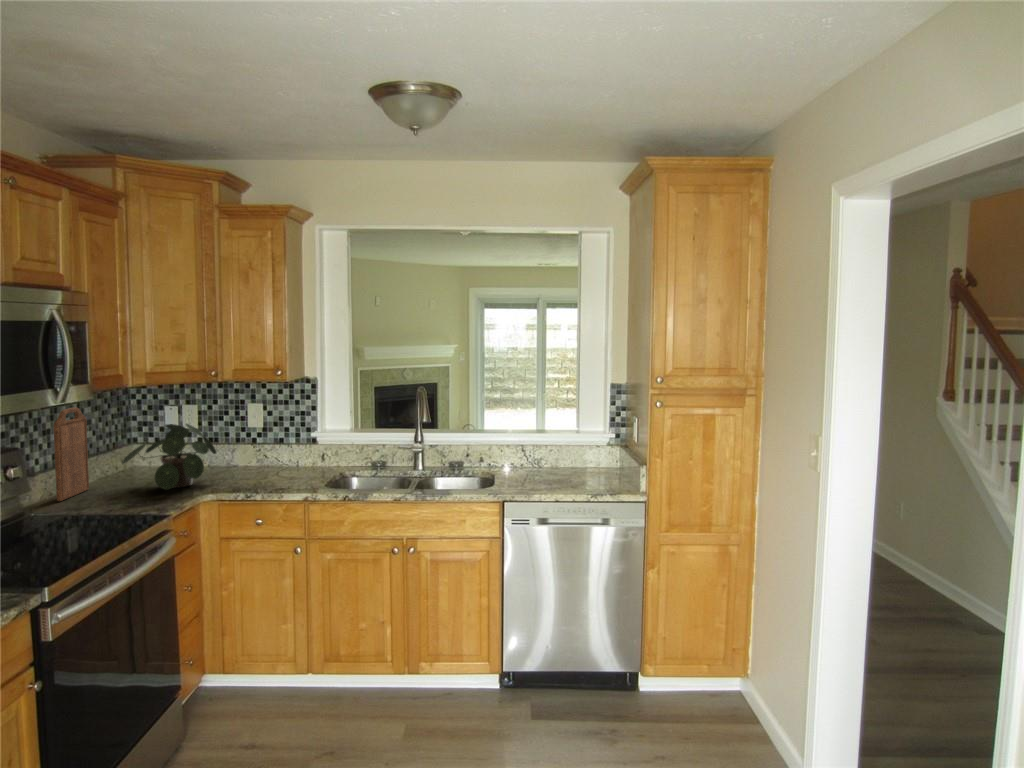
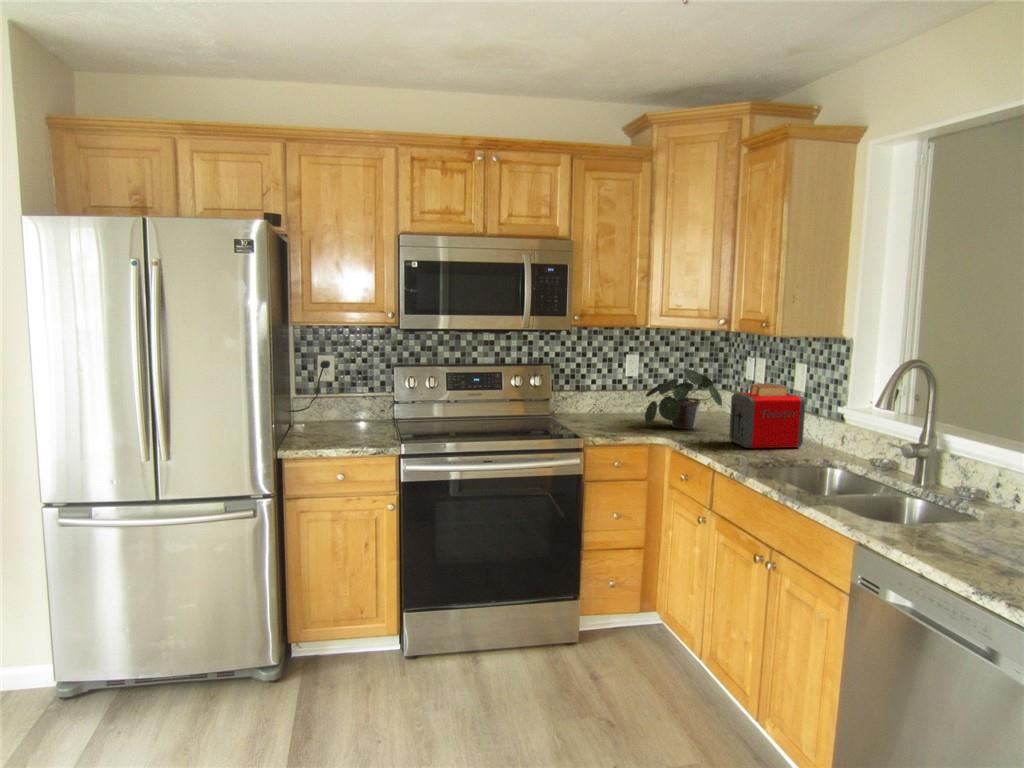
cutting board: present [54,408,89,501] -> none [602,344,643,415]
toaster: none [257,422,306,481] -> present [729,384,805,448]

